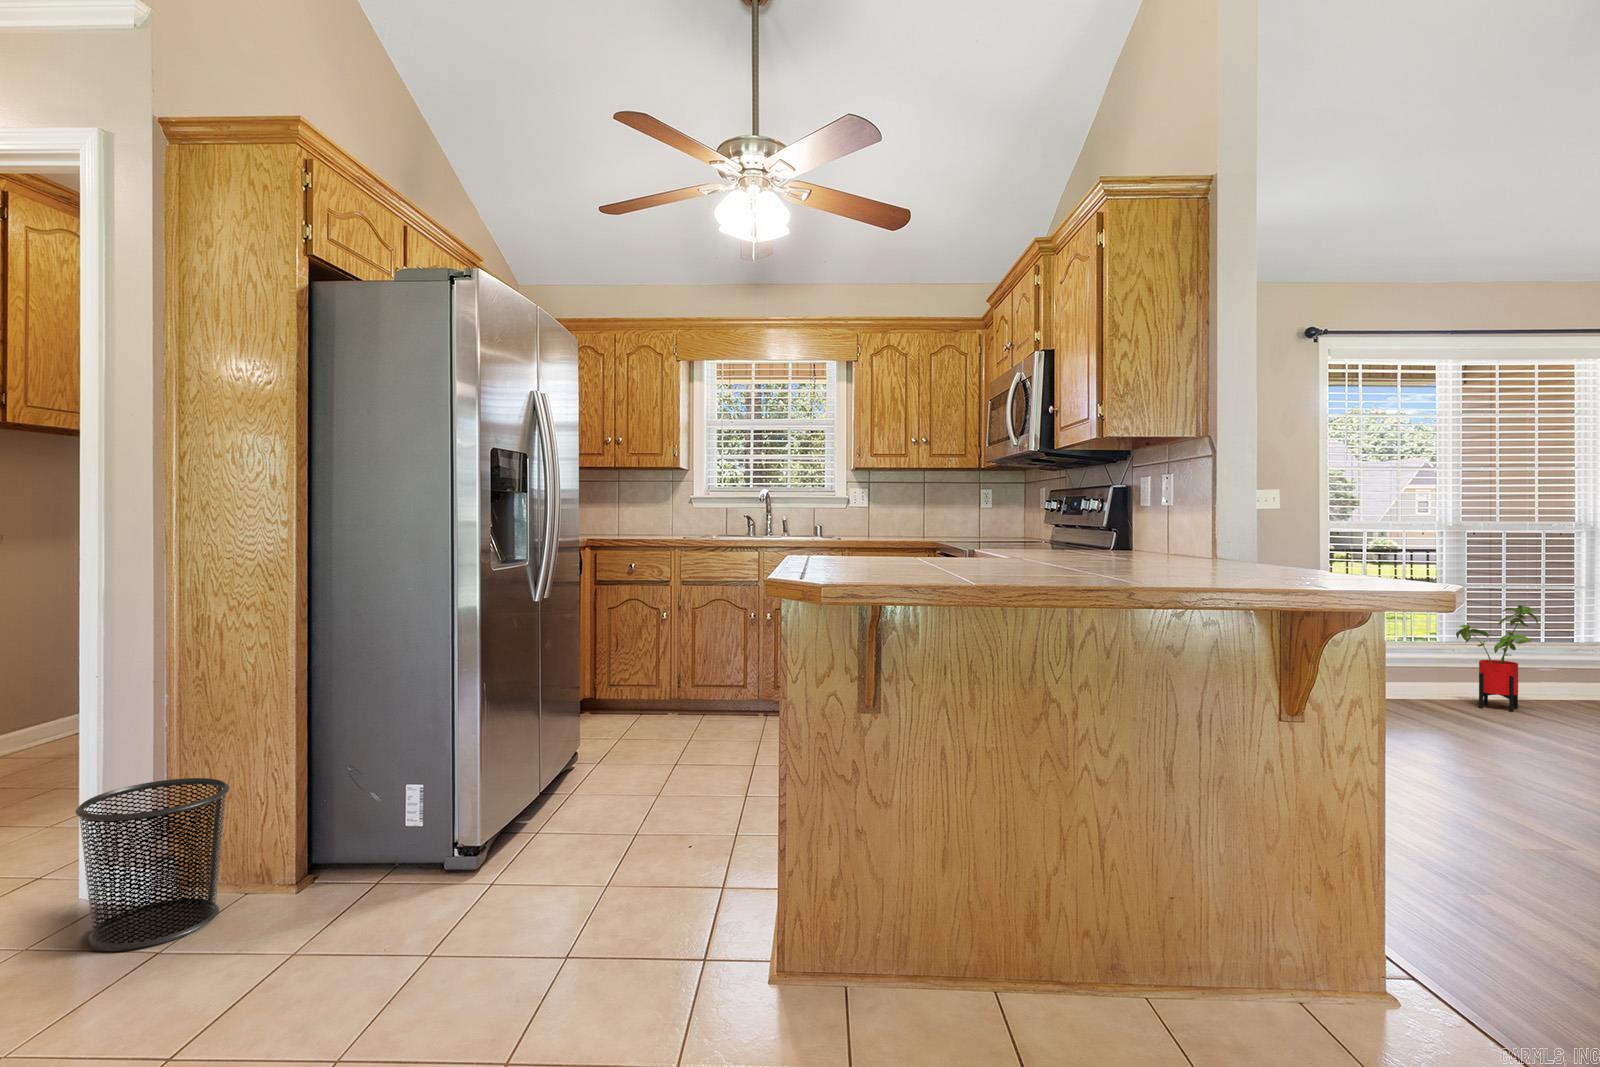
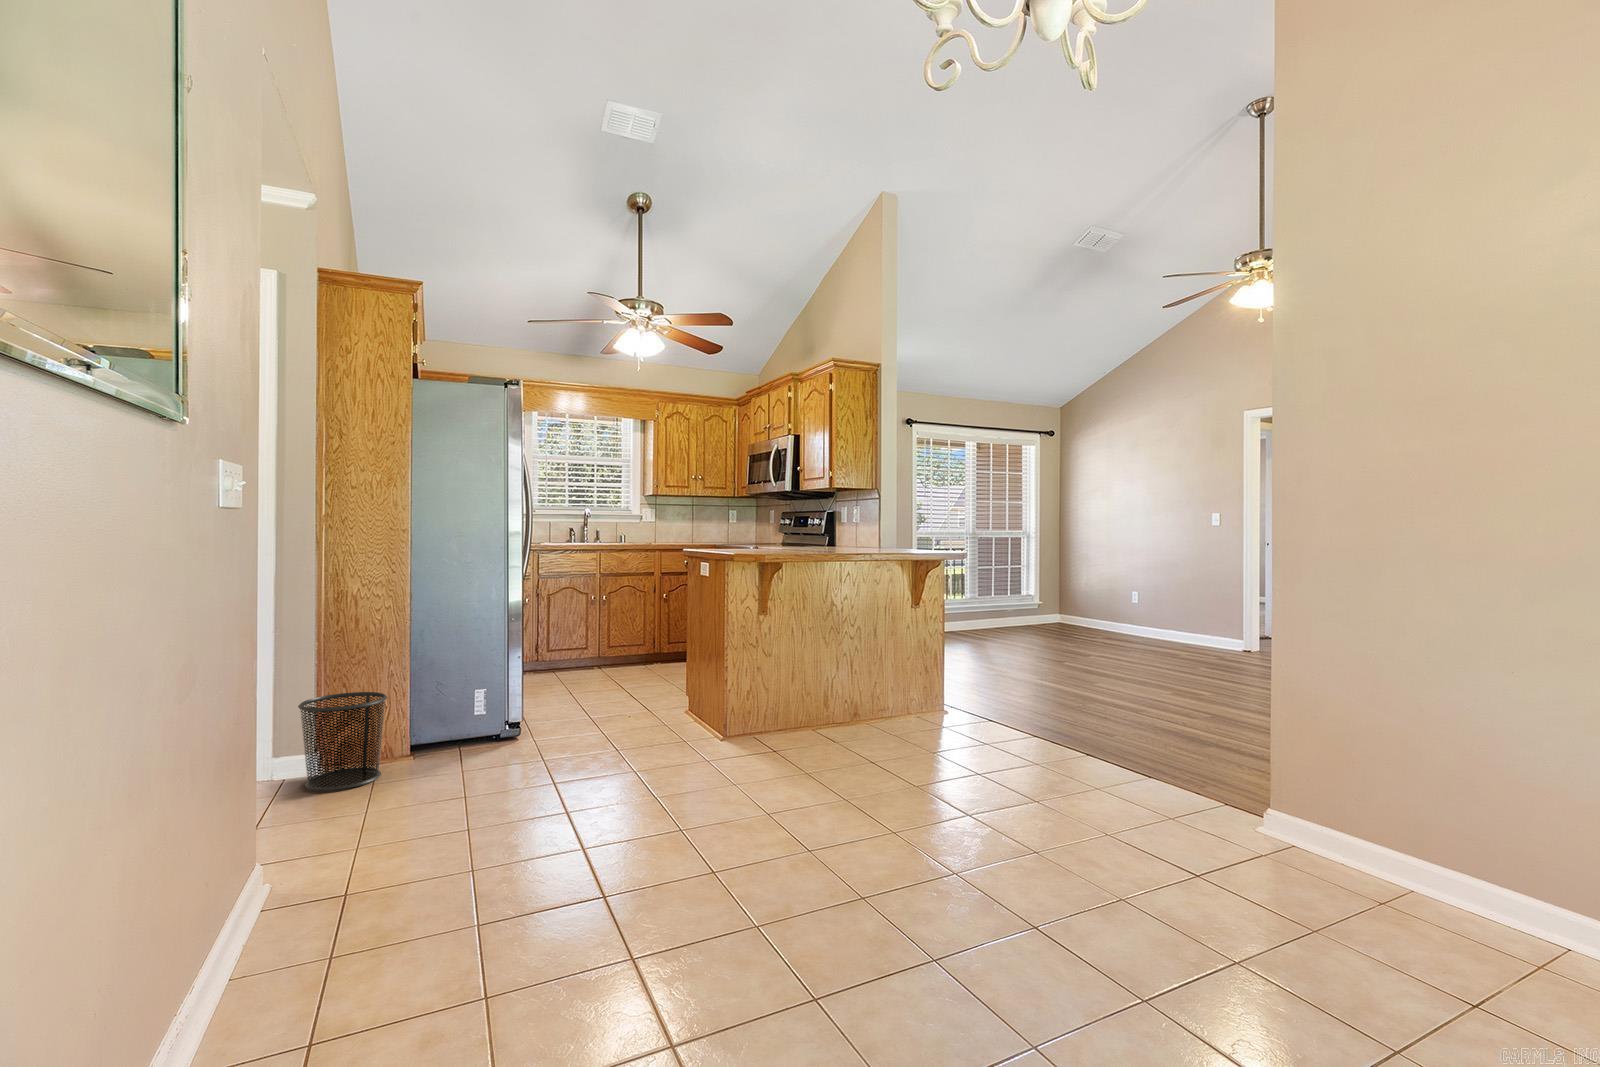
house plant: present [1456,605,1538,712] -> none [975,575,1010,630]

